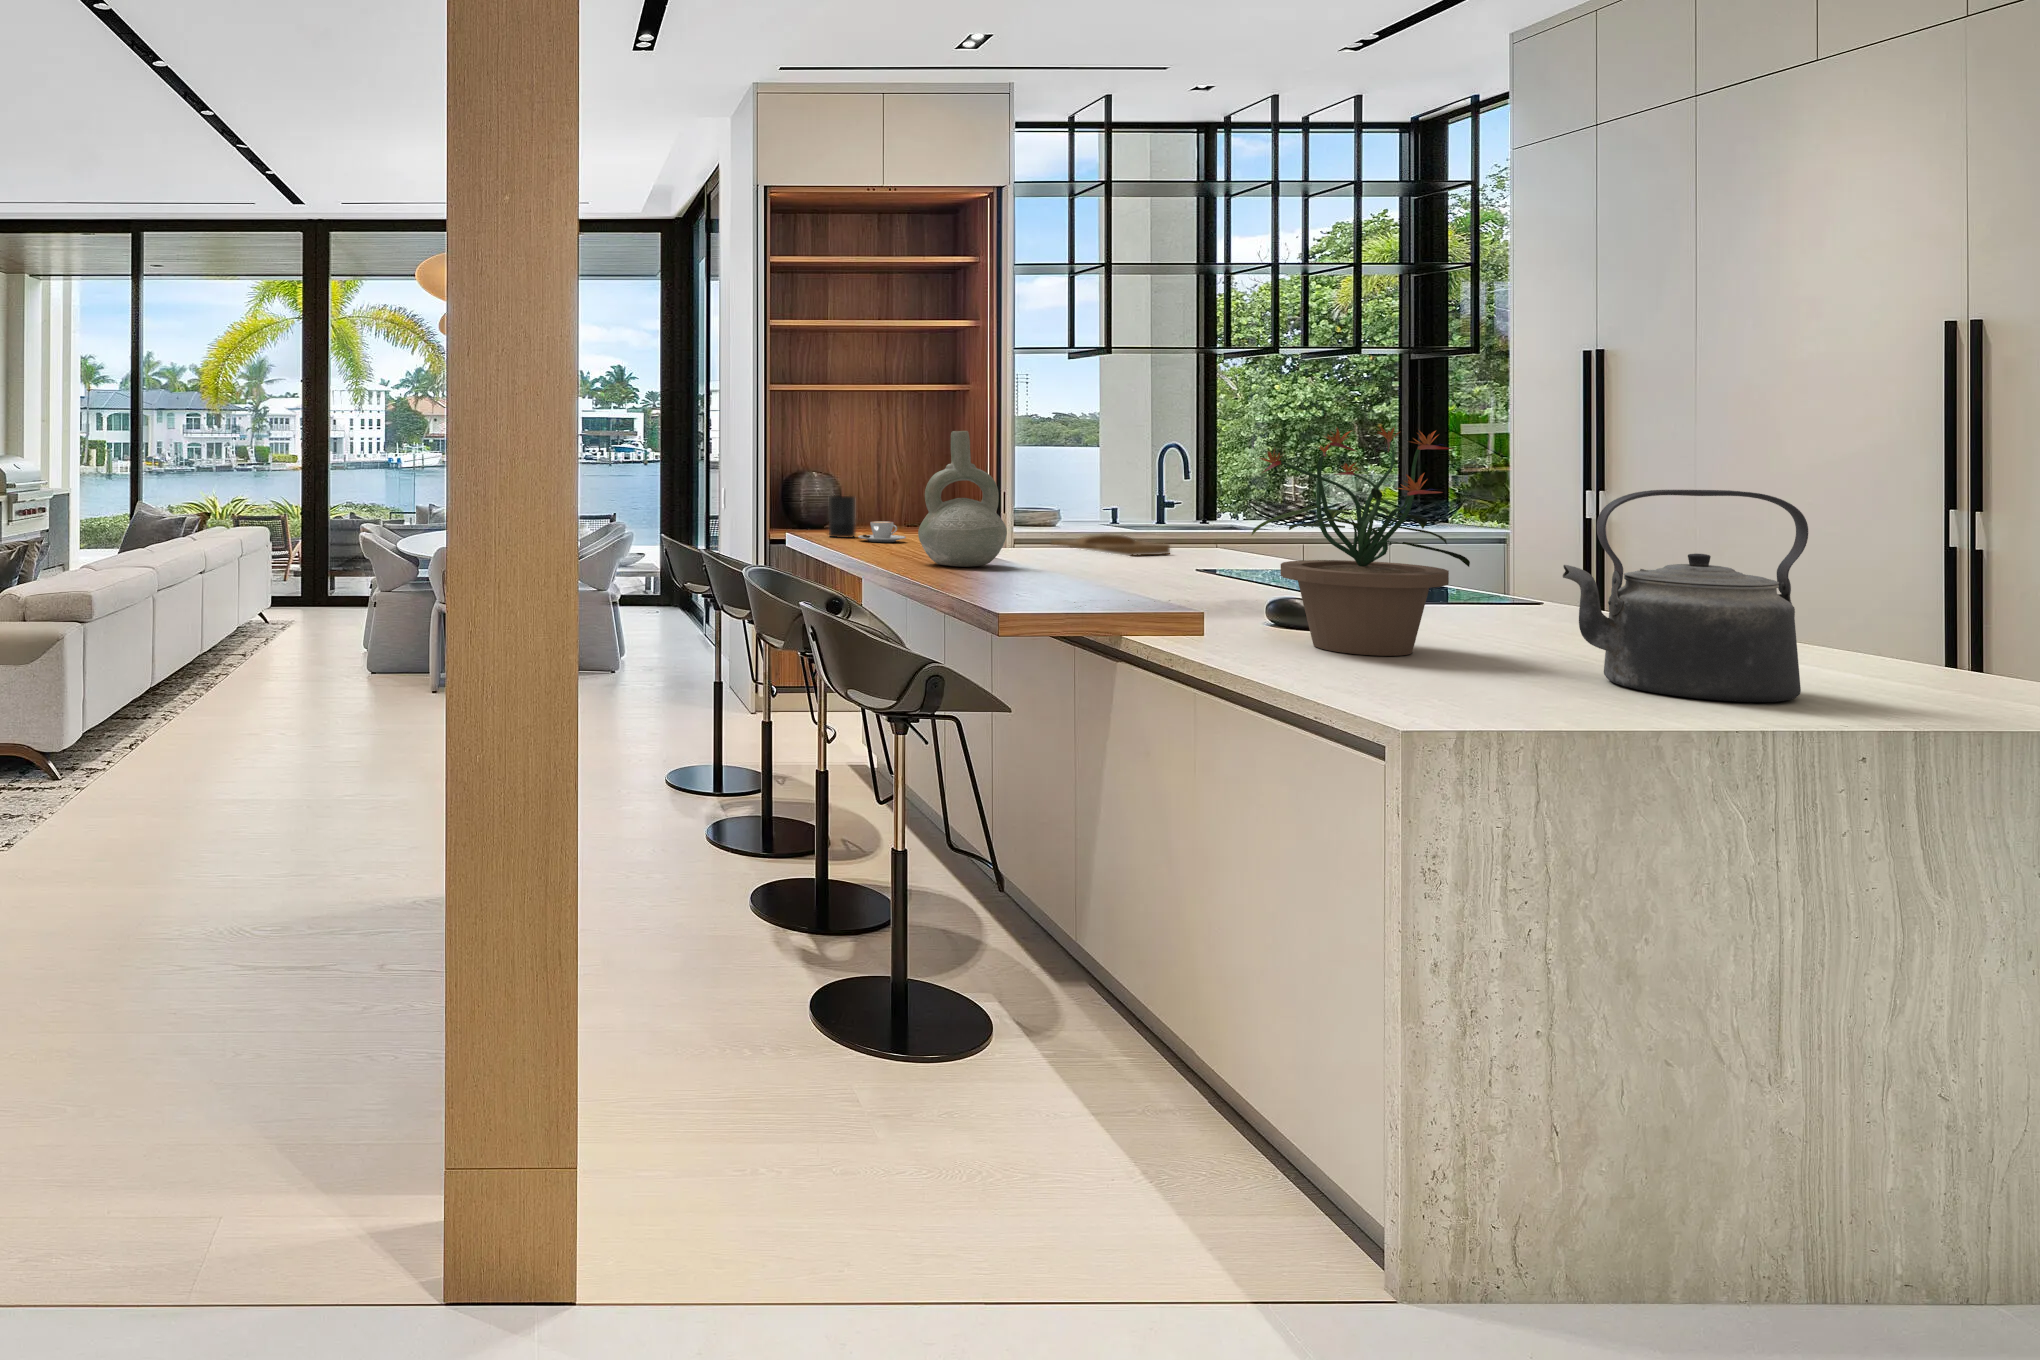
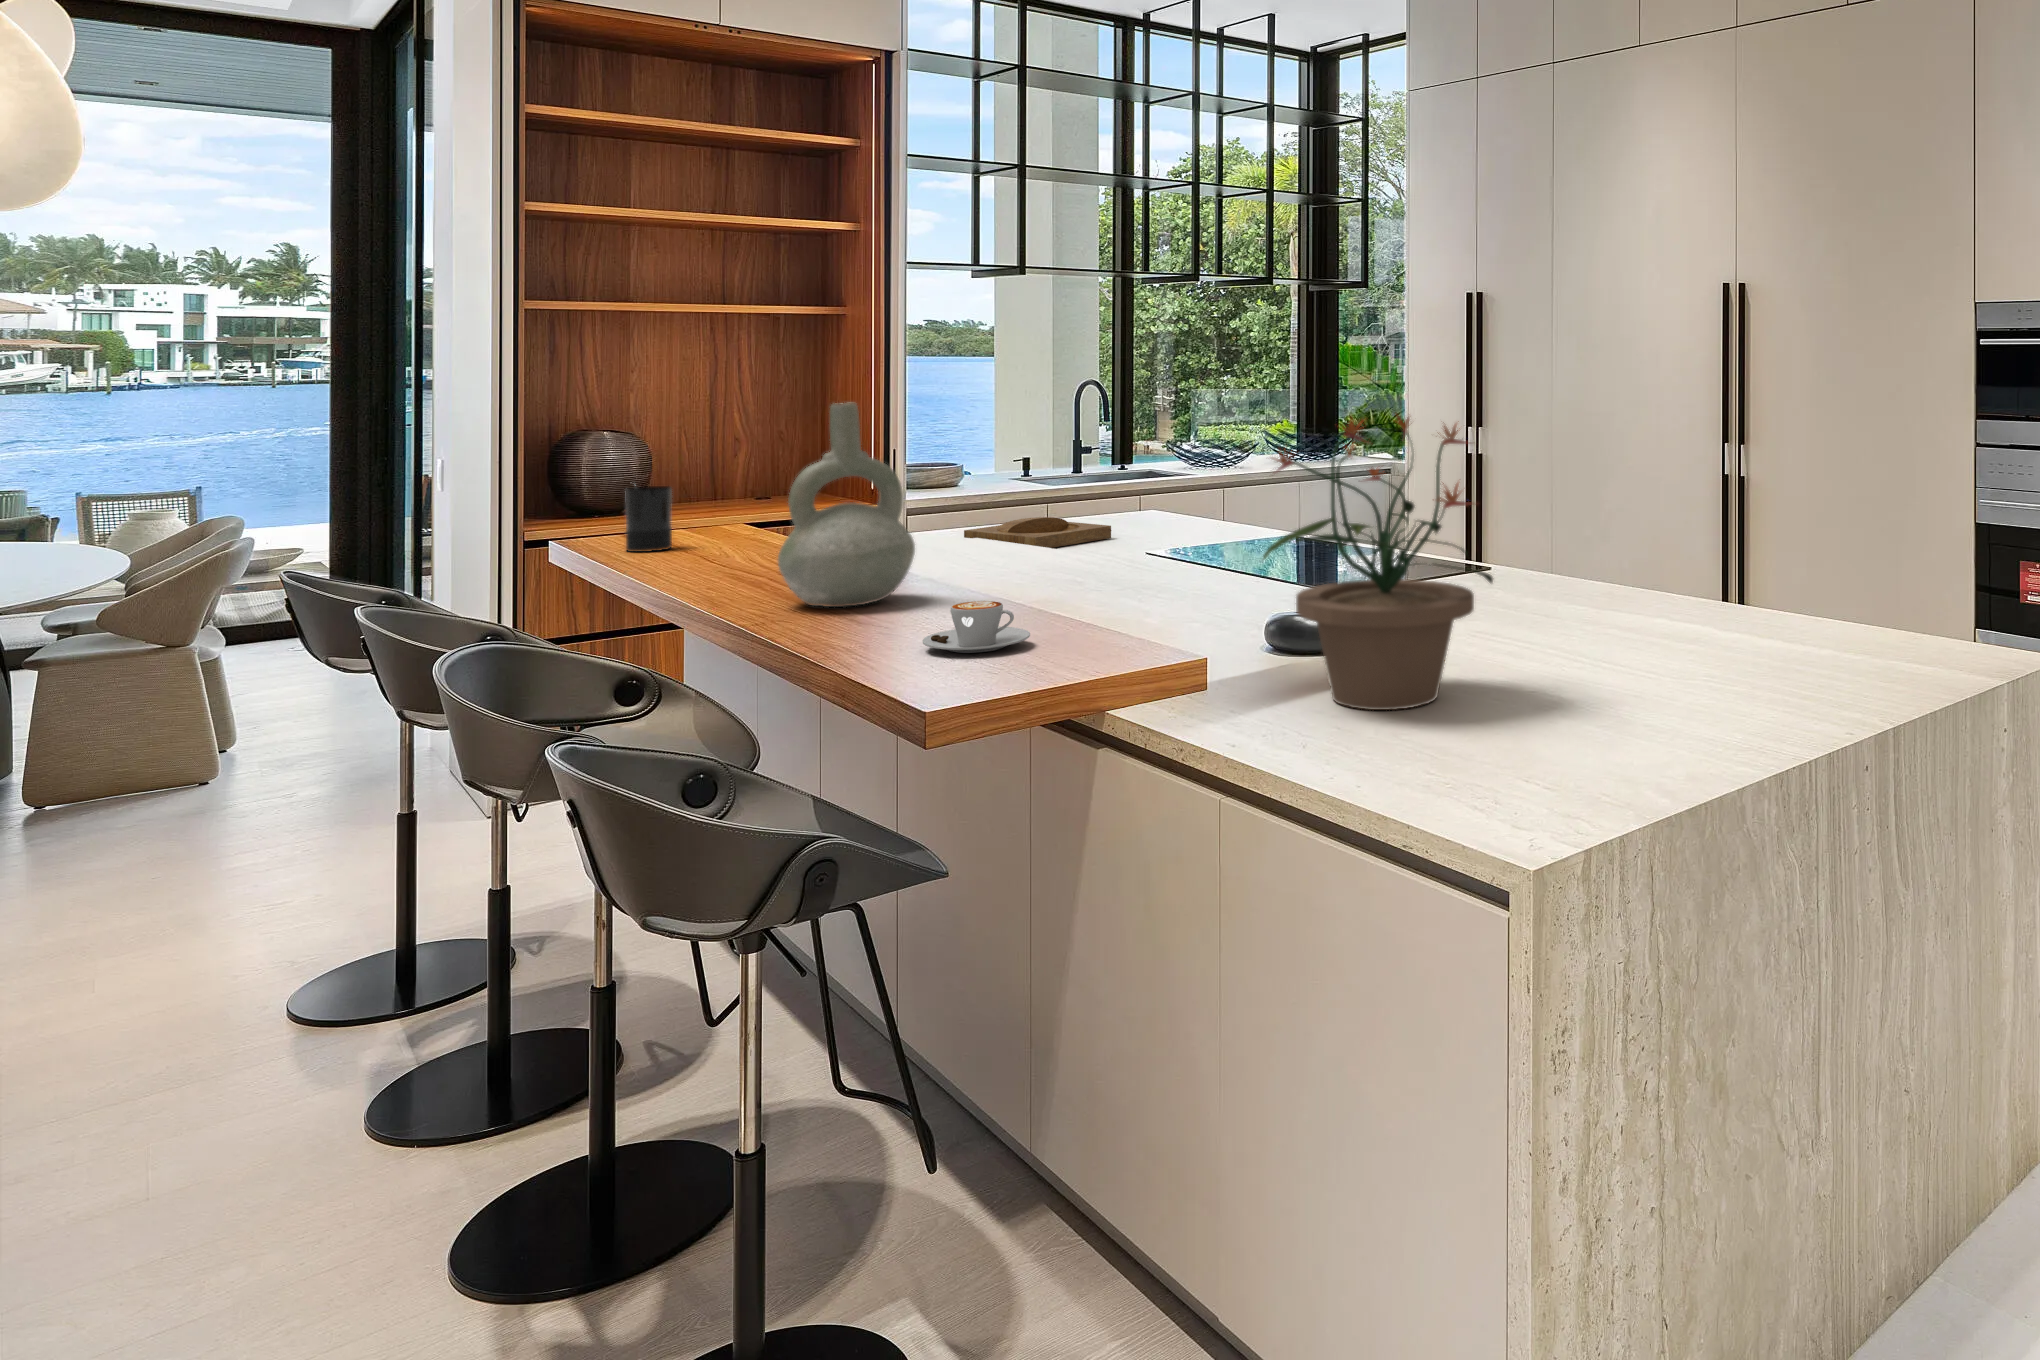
kettle: present [1563,490,1808,702] -> none [1594,490,1784,728]
coffee cup: present [858,521,906,542] -> present [922,601,1030,653]

